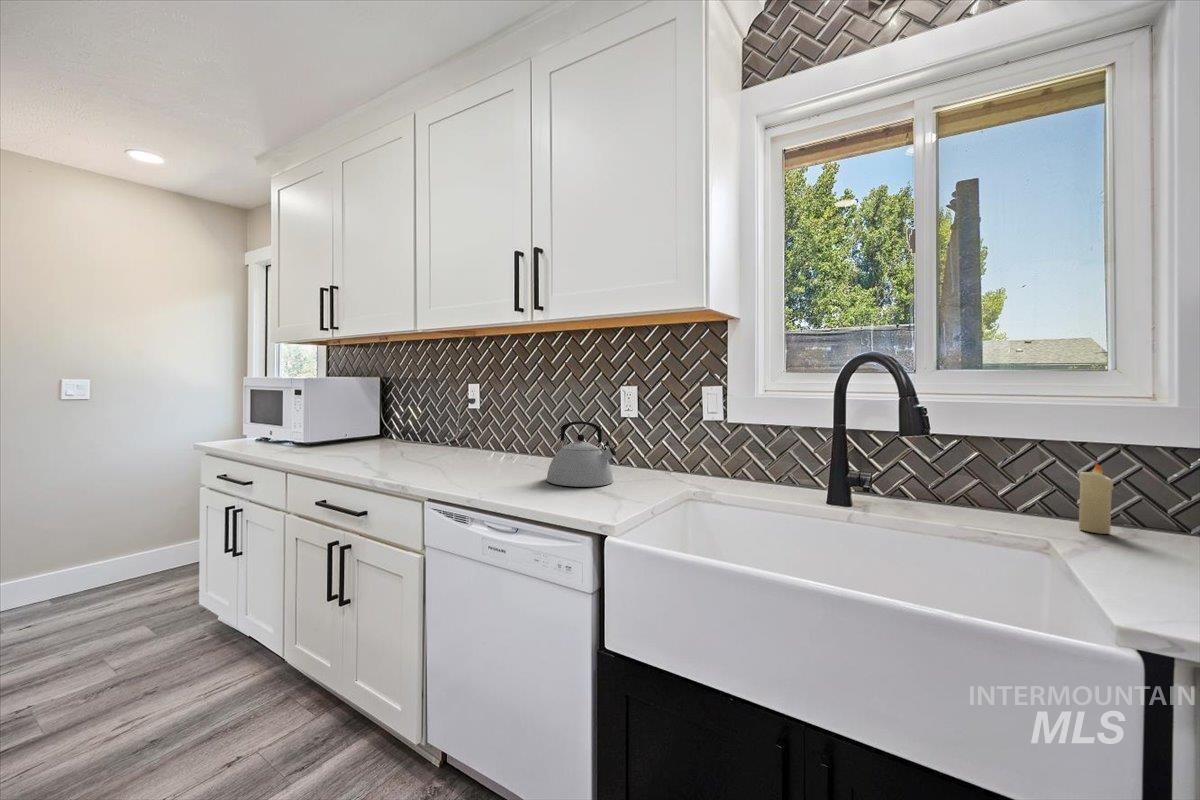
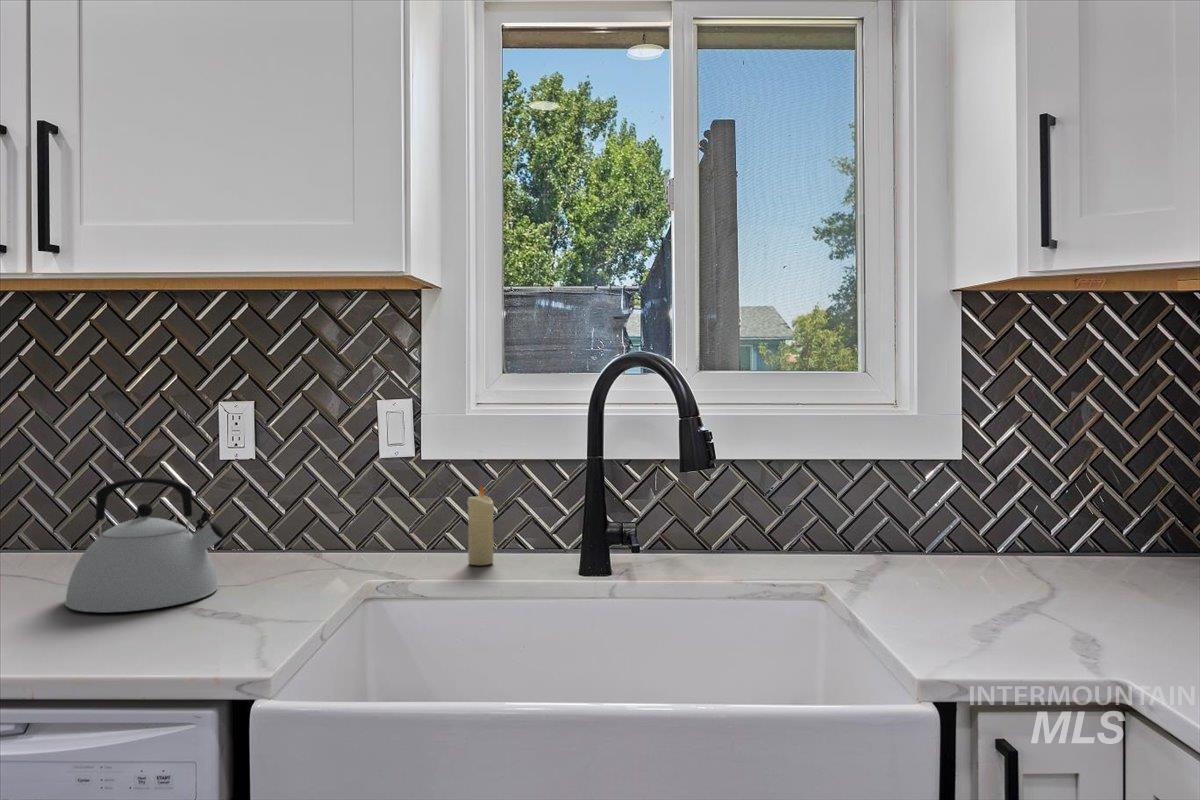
candle: present [1079,462,1113,534] -> present [467,484,494,565]

